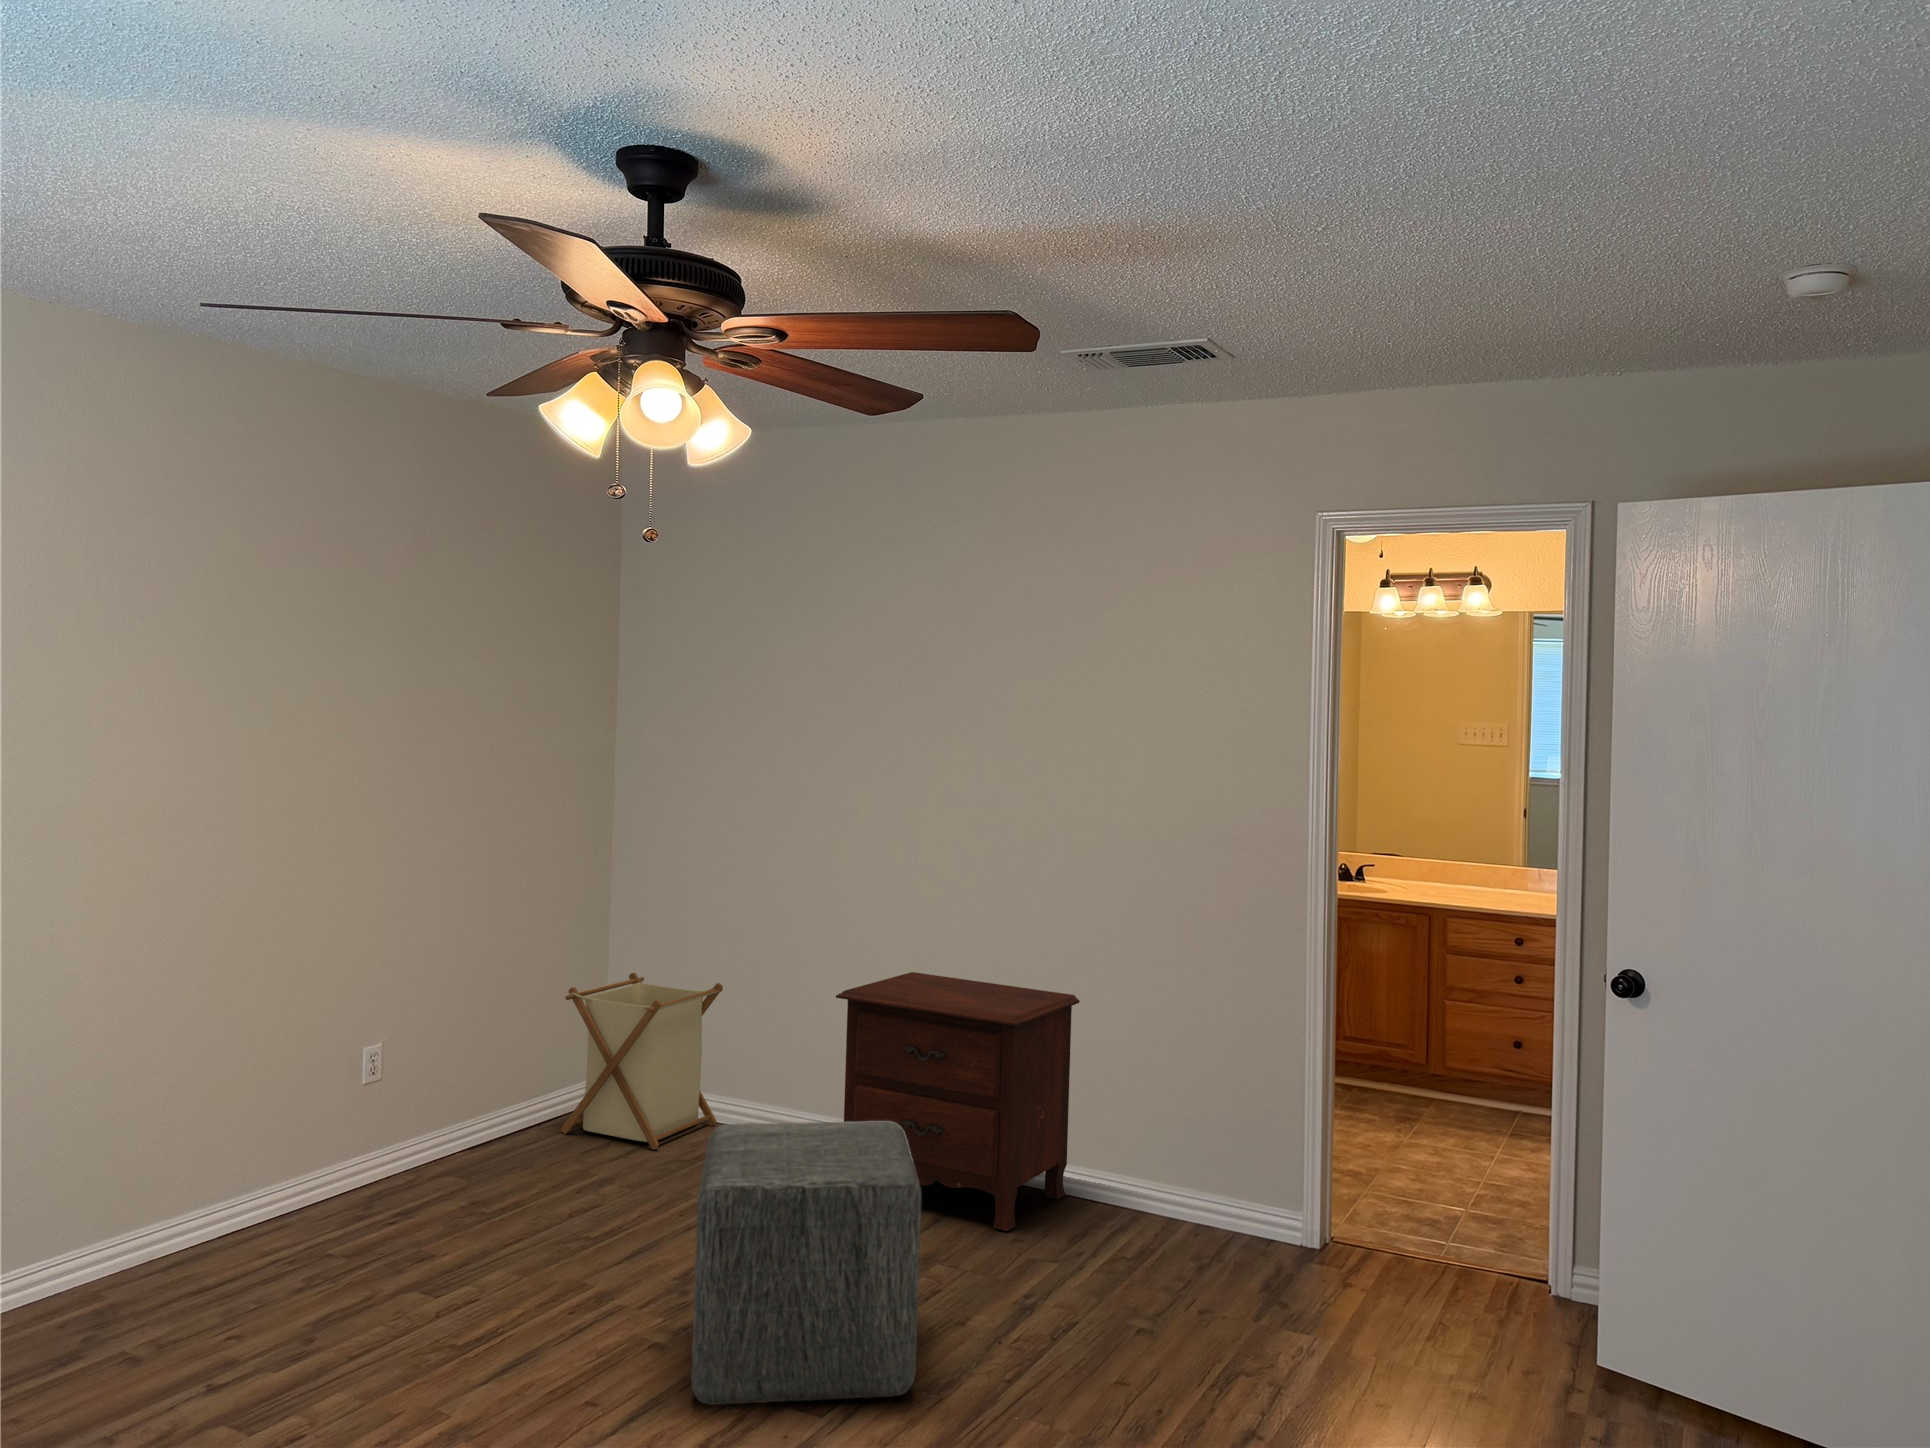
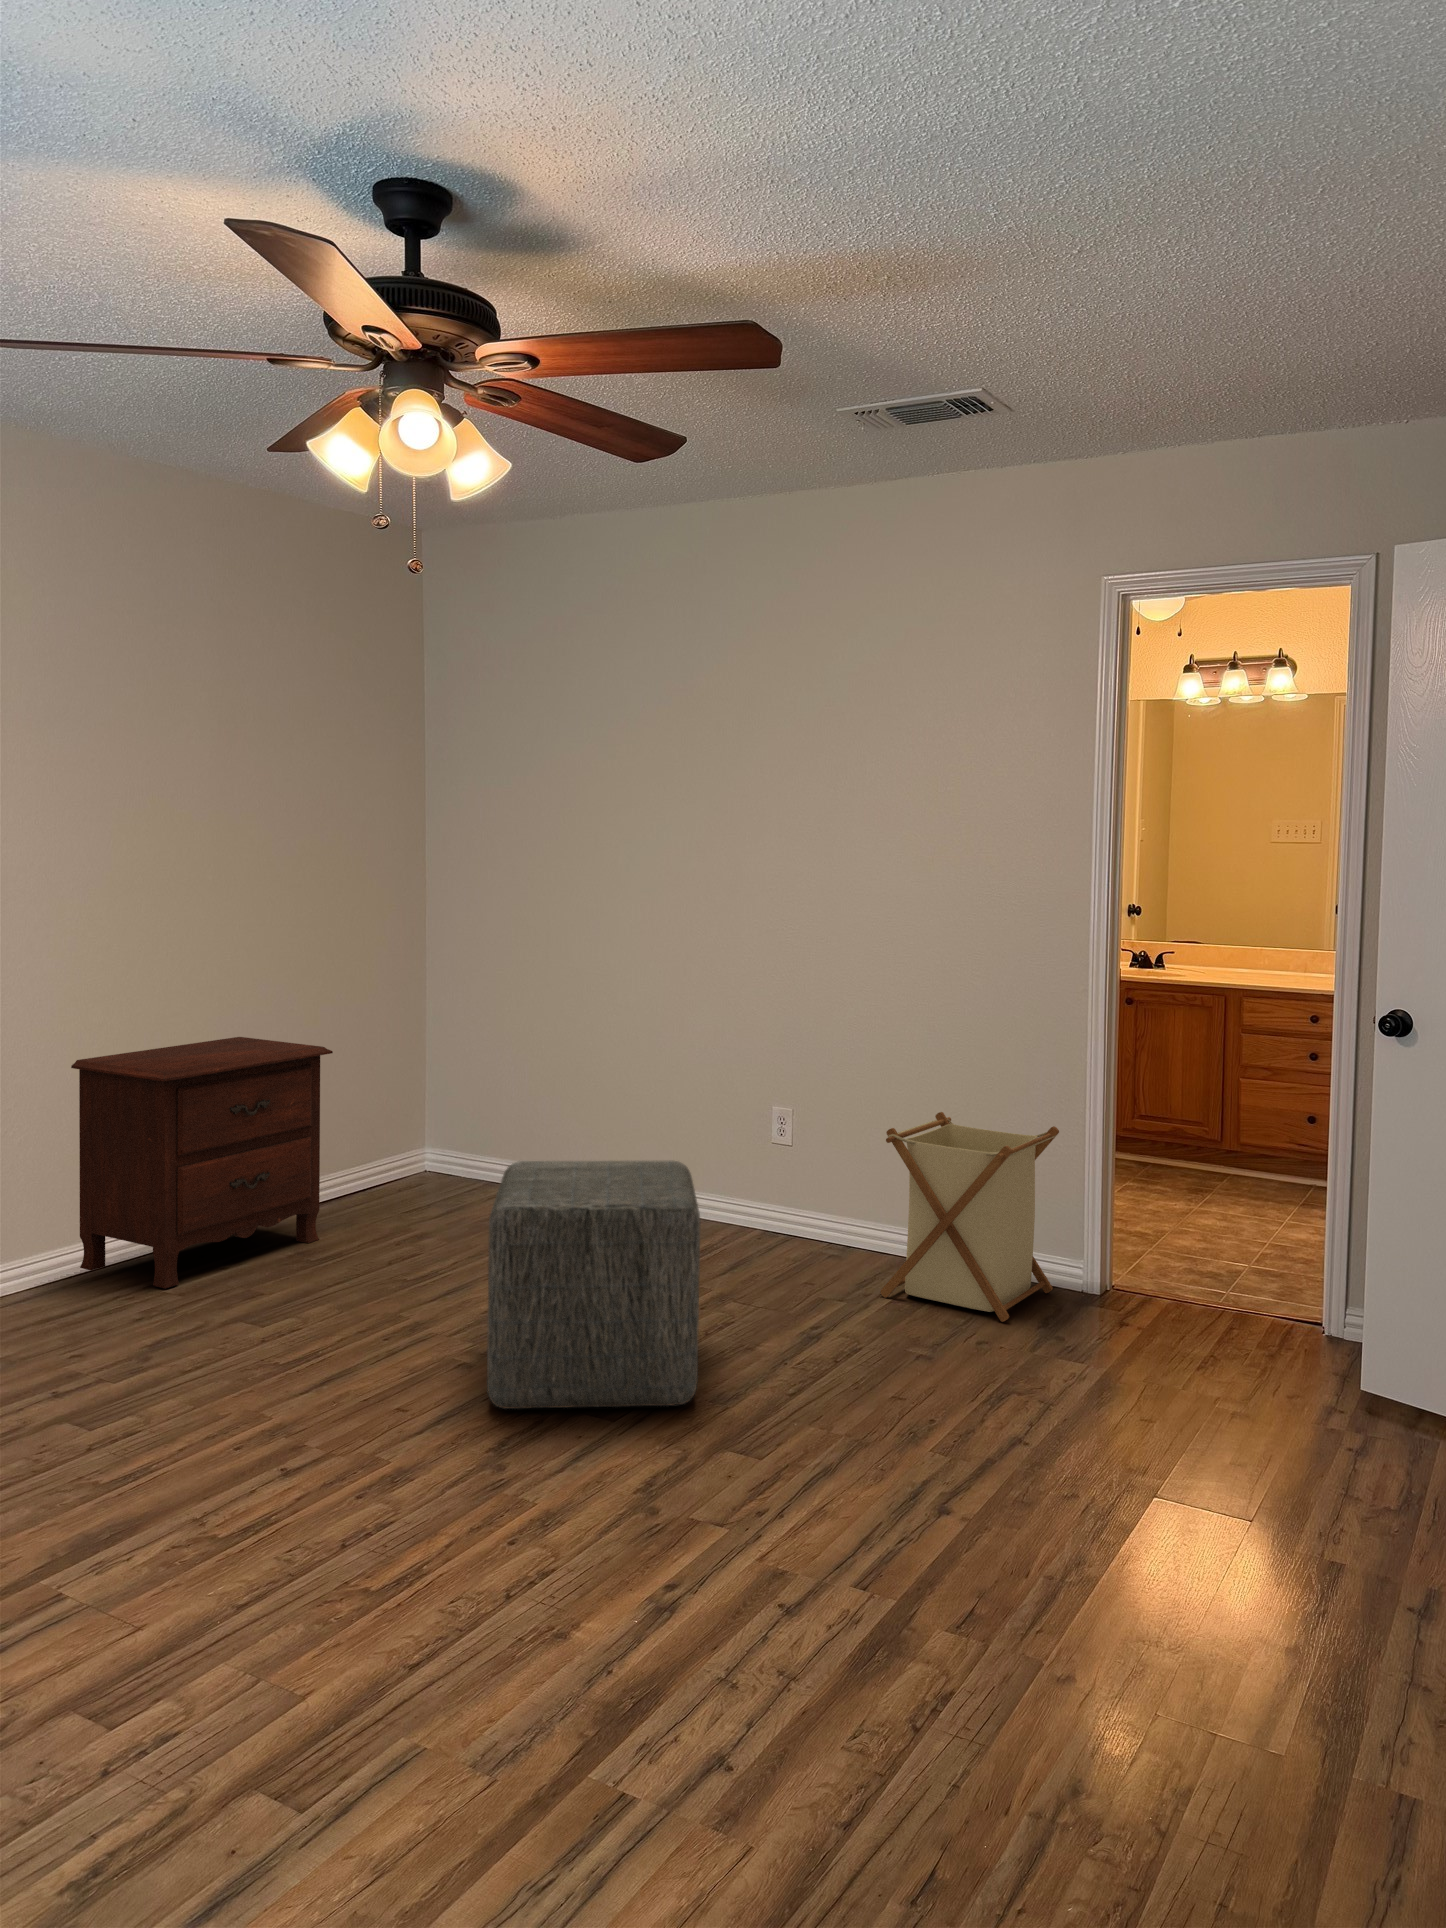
nightstand: present [836,972,1080,1231] -> present [71,1037,333,1288]
laundry basket: present [561,973,723,1150] -> present [880,1112,1059,1322]

